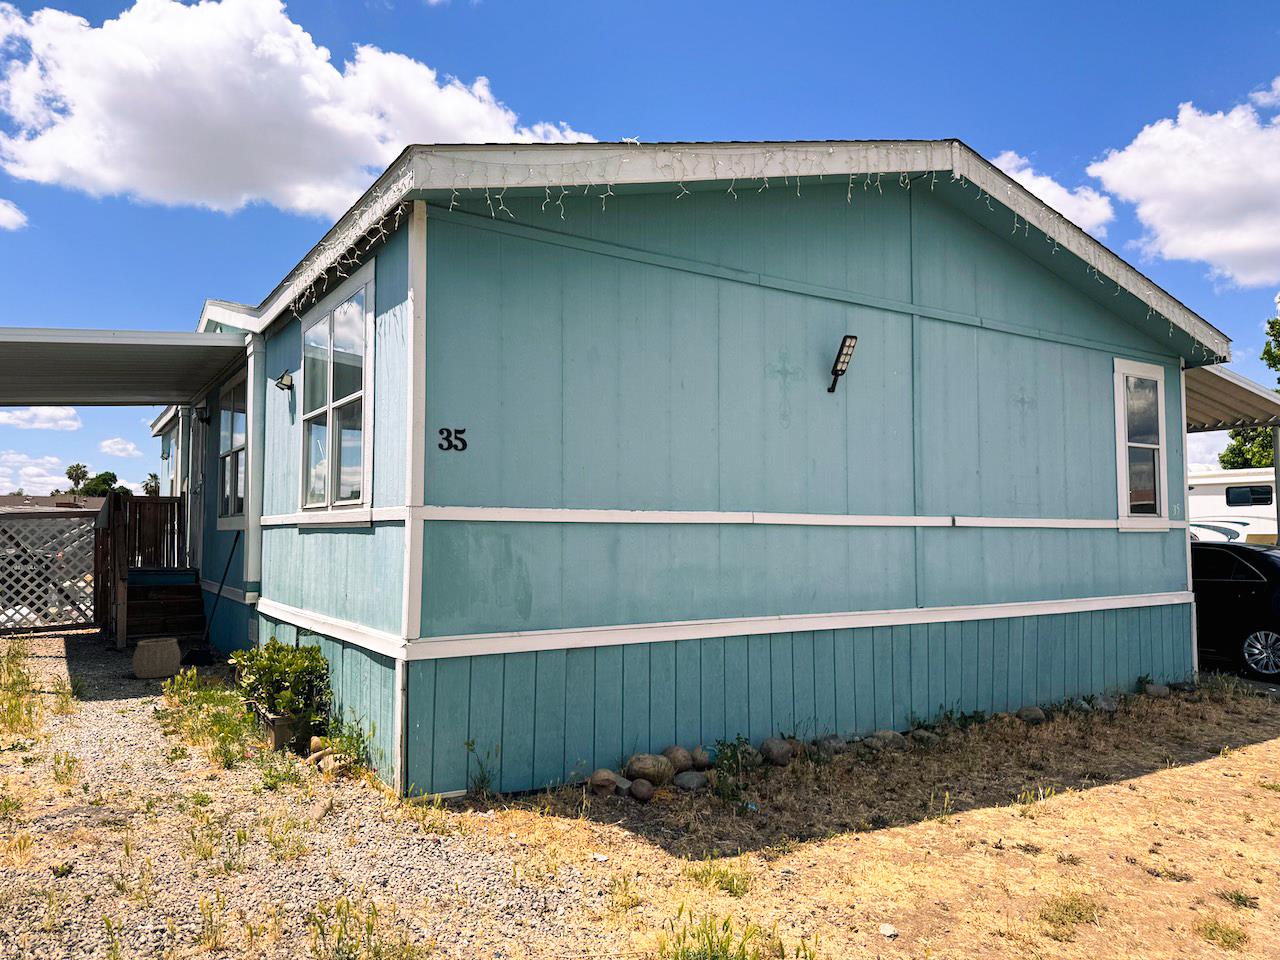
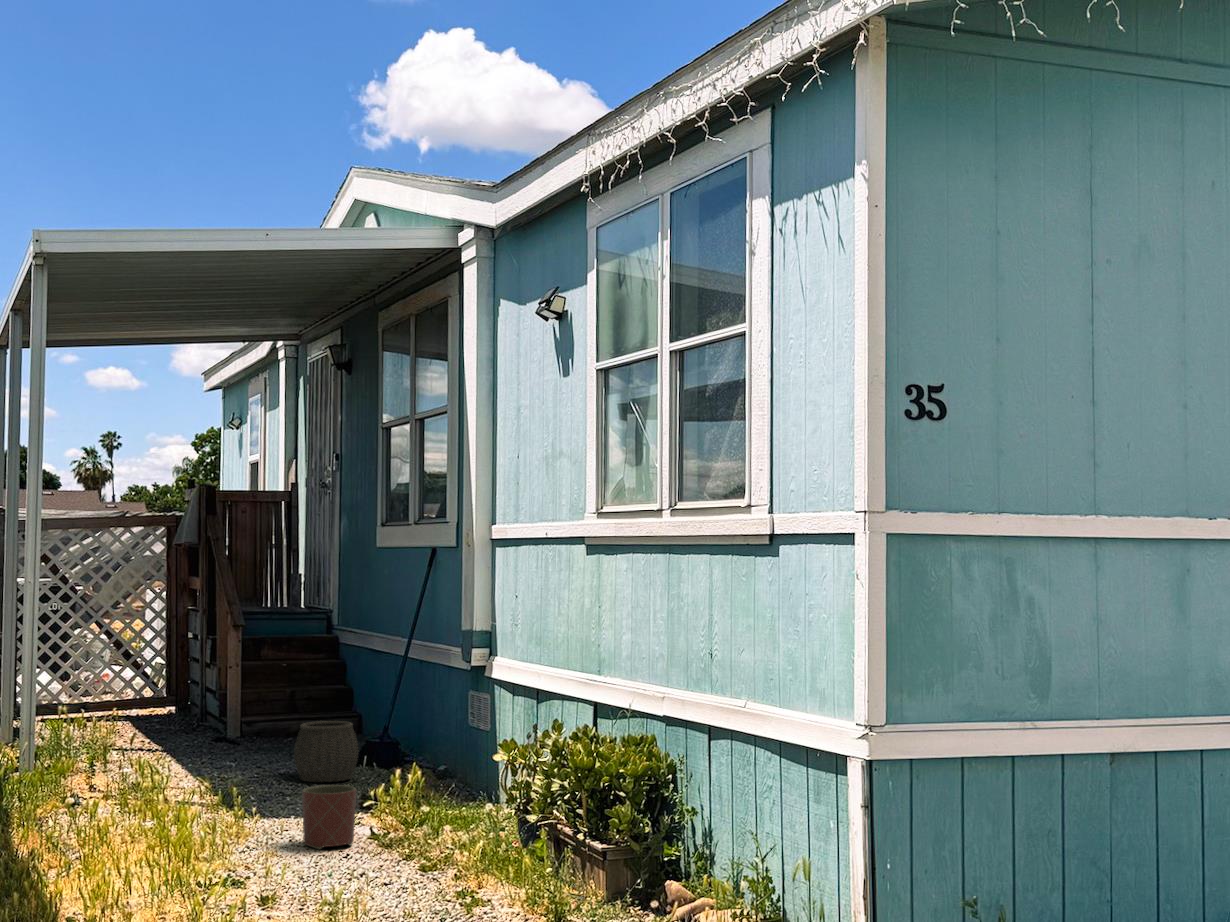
planter: none [88,685,131,729] -> present [302,785,356,849]

